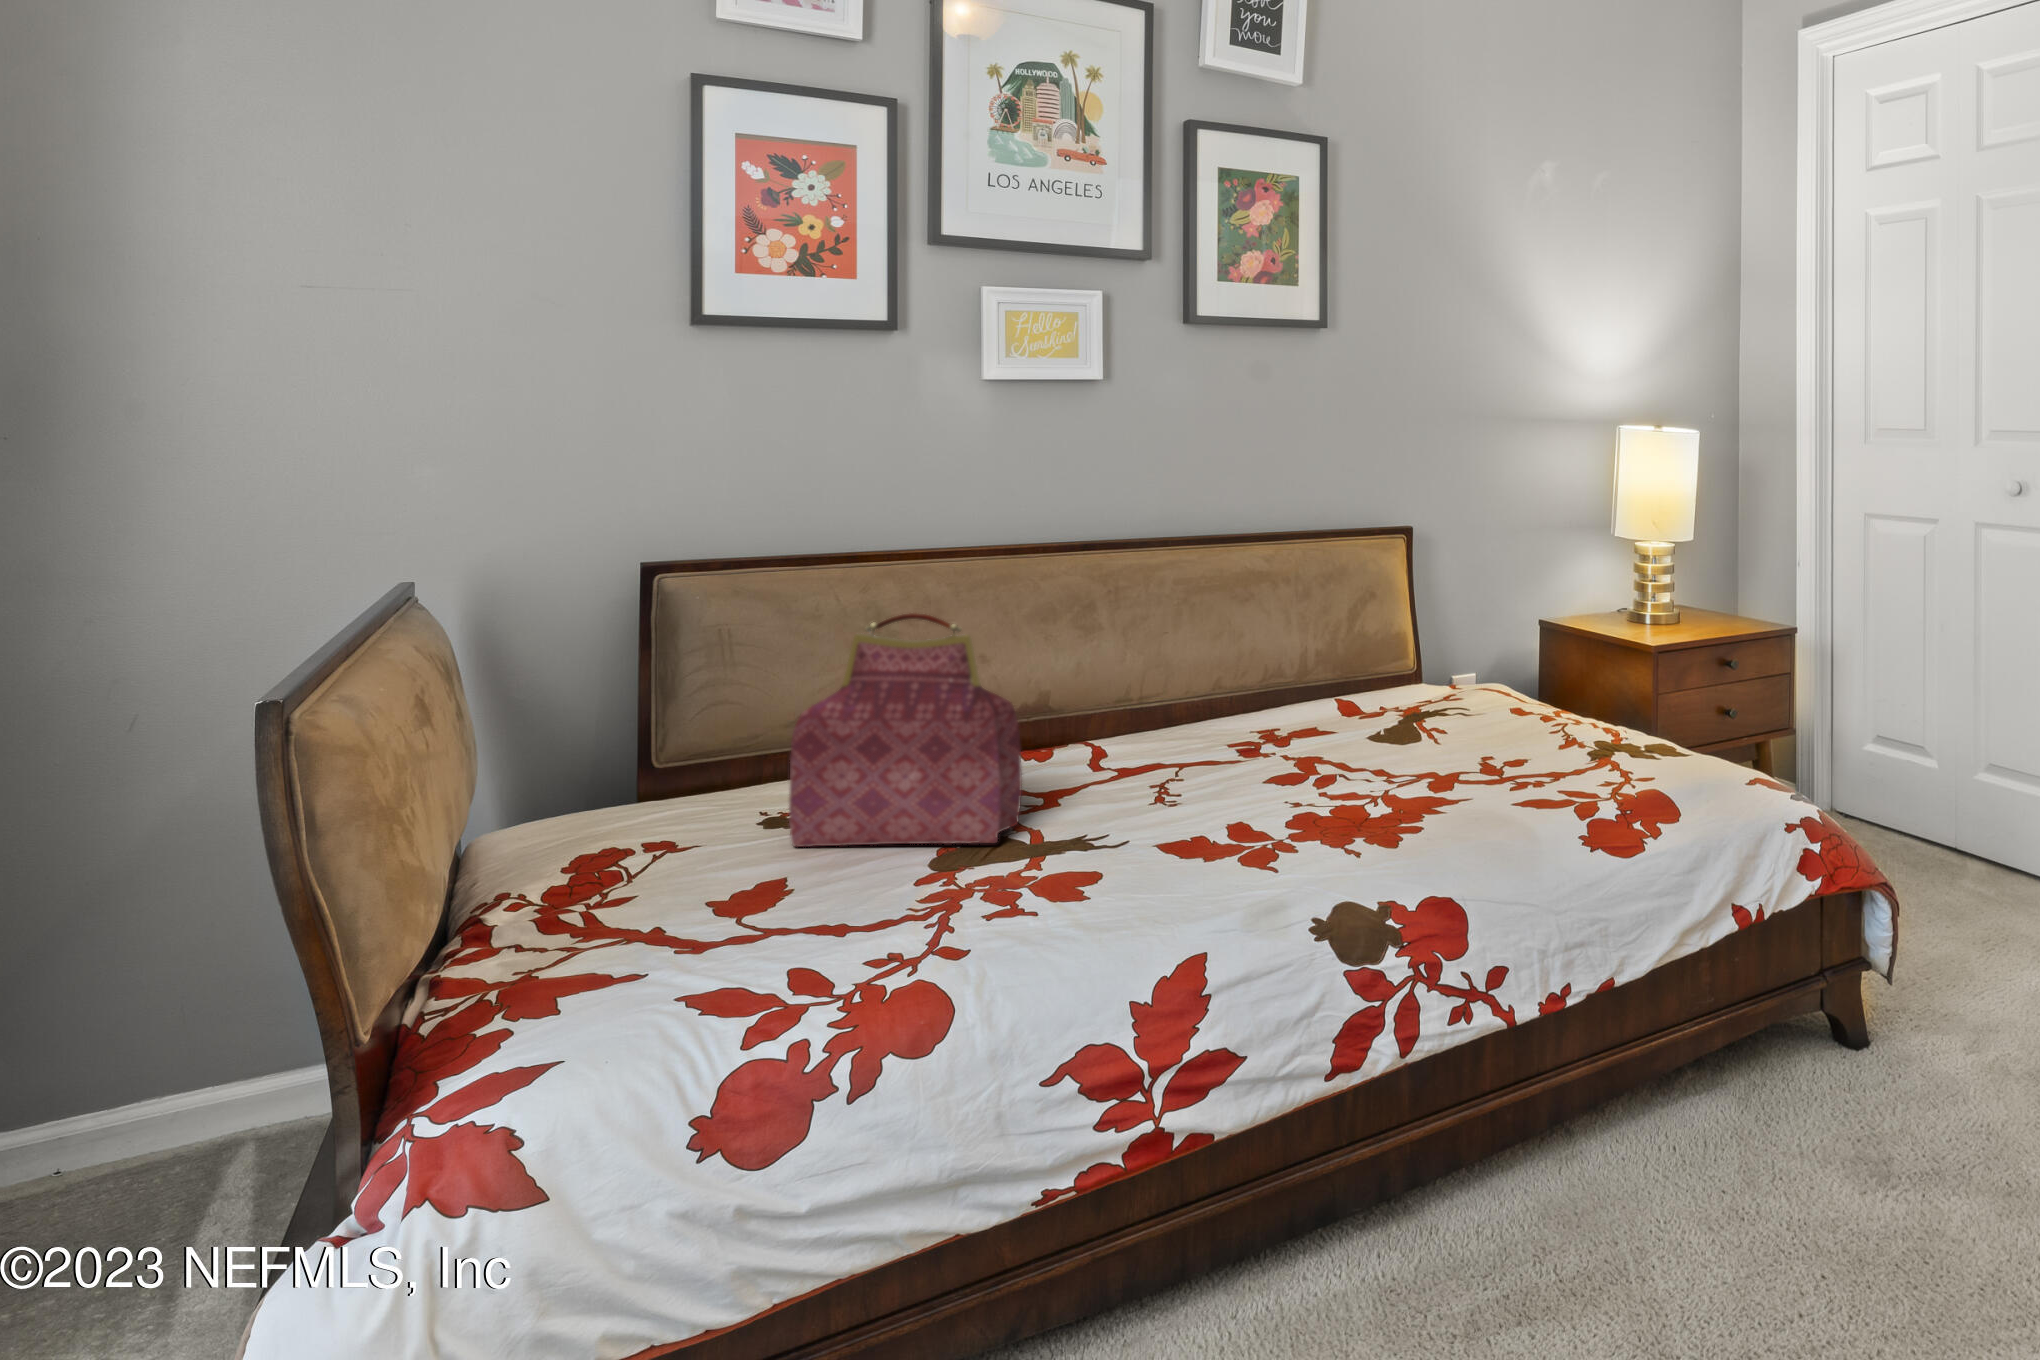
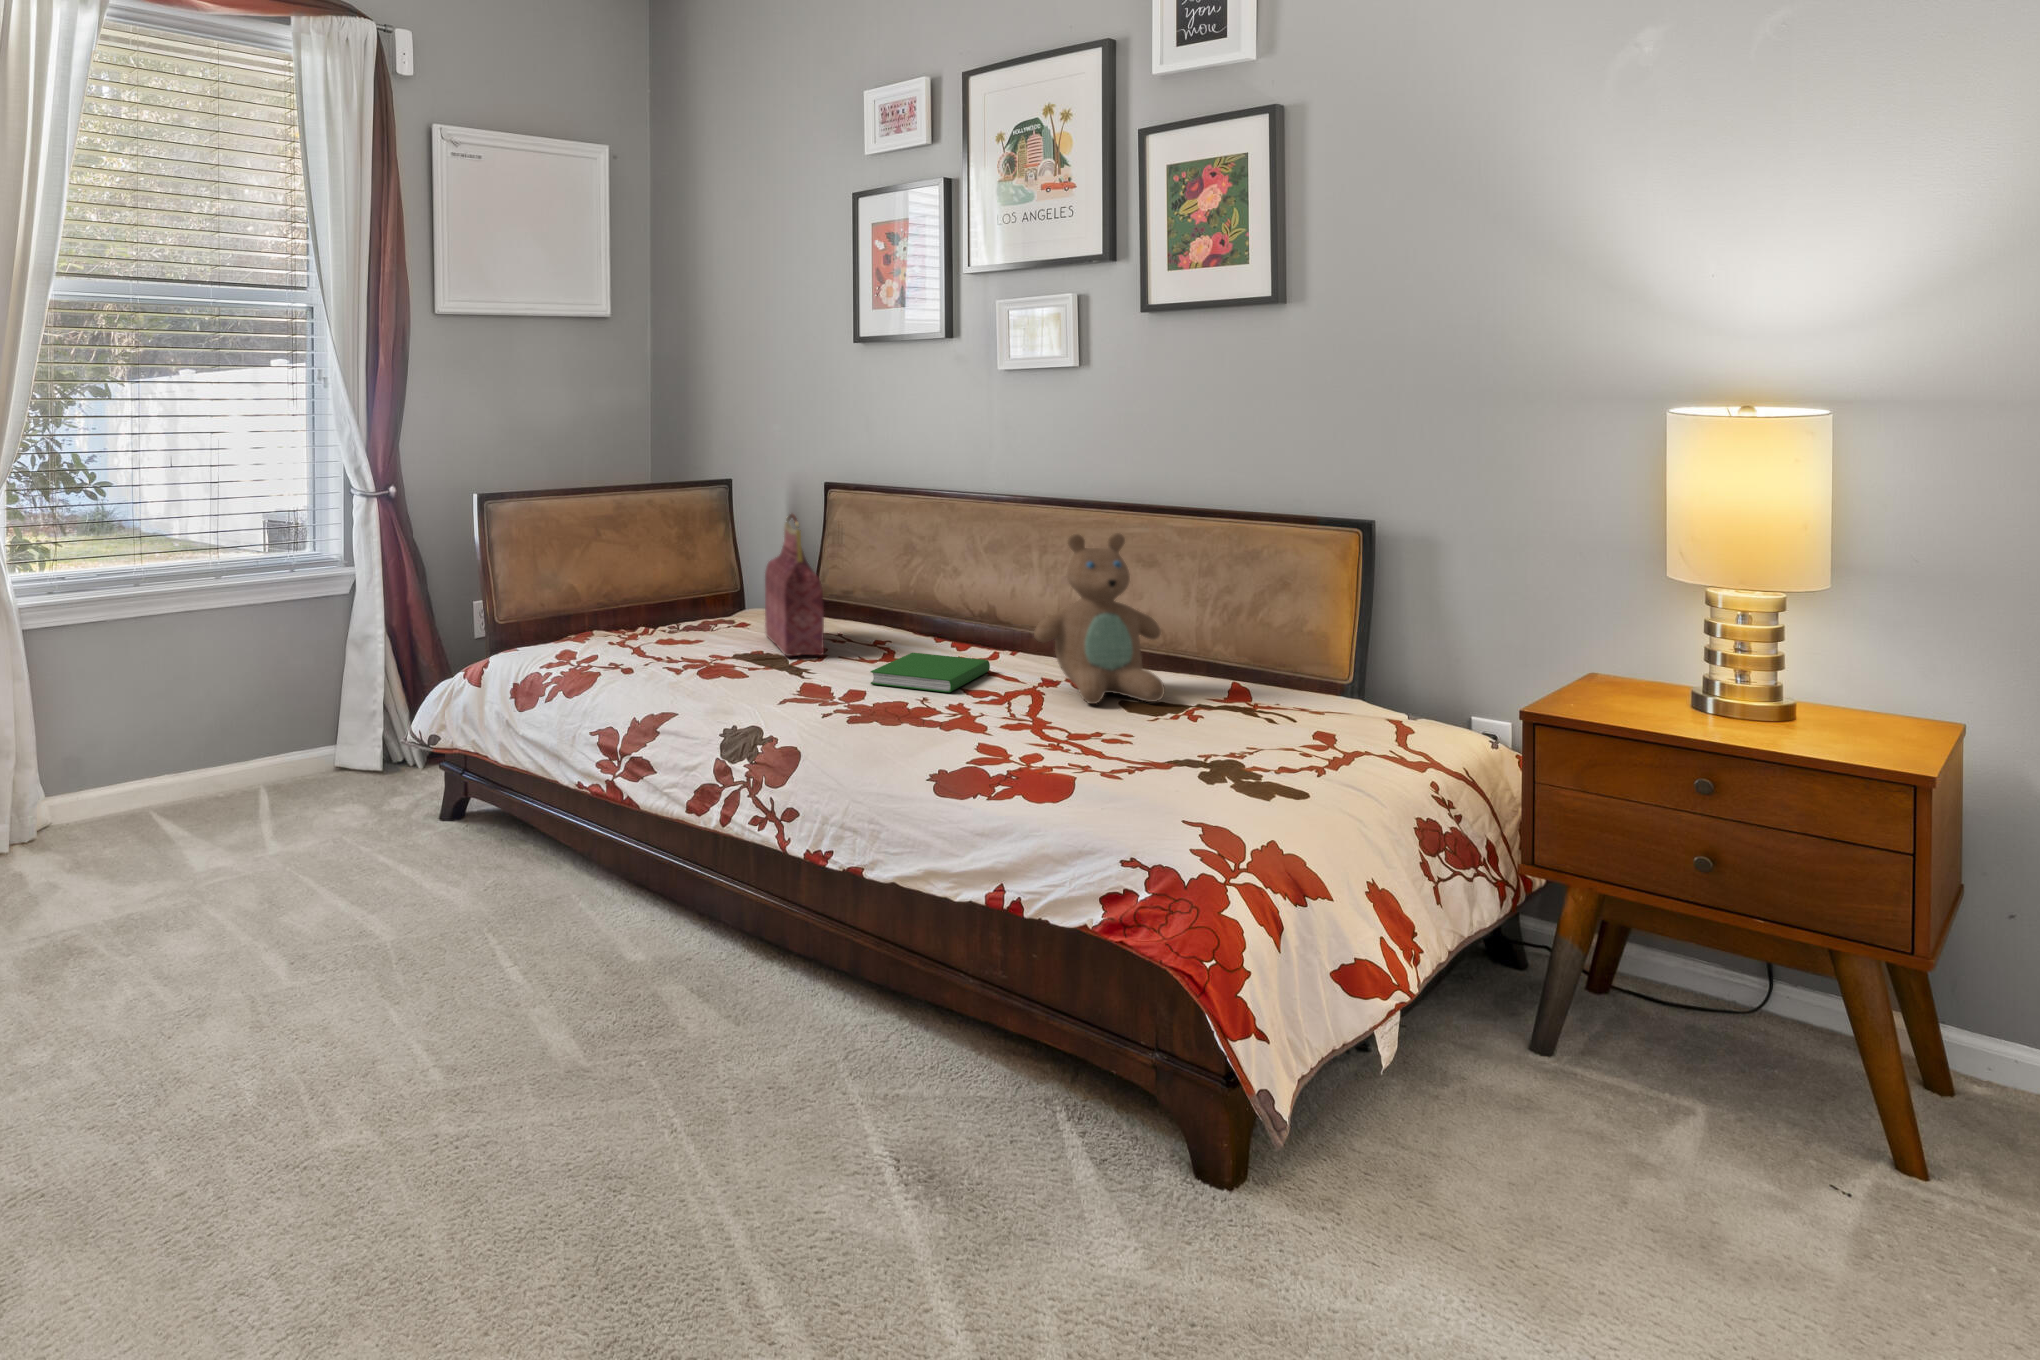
teddy bear: none [1301,567,1418,752] -> present [1034,533,1165,704]
hardcover book: none [1123,754,1304,818] -> present [871,653,990,692]

